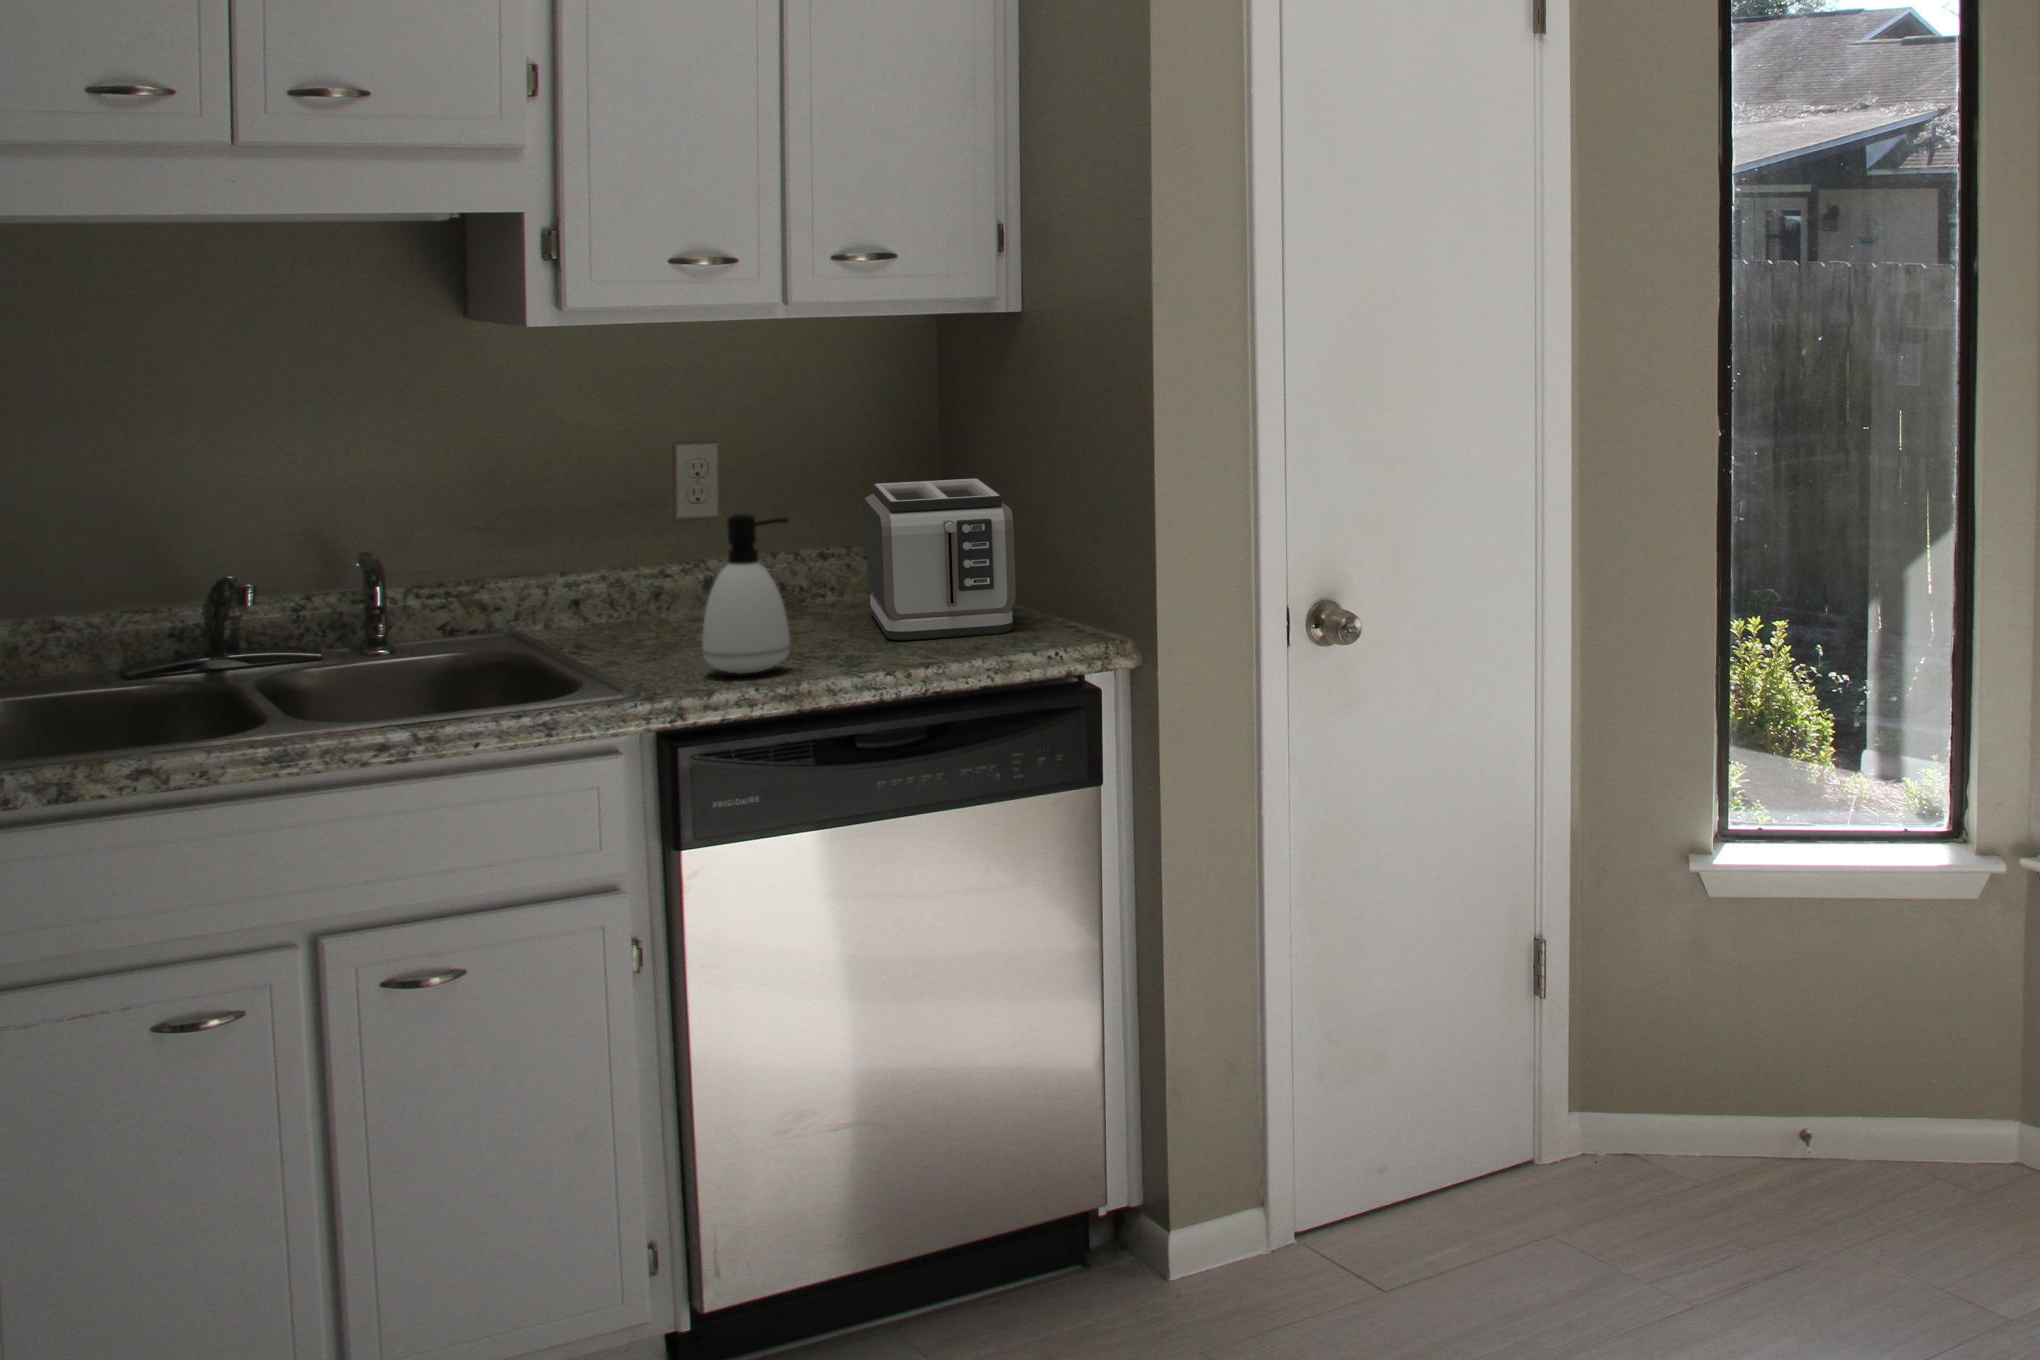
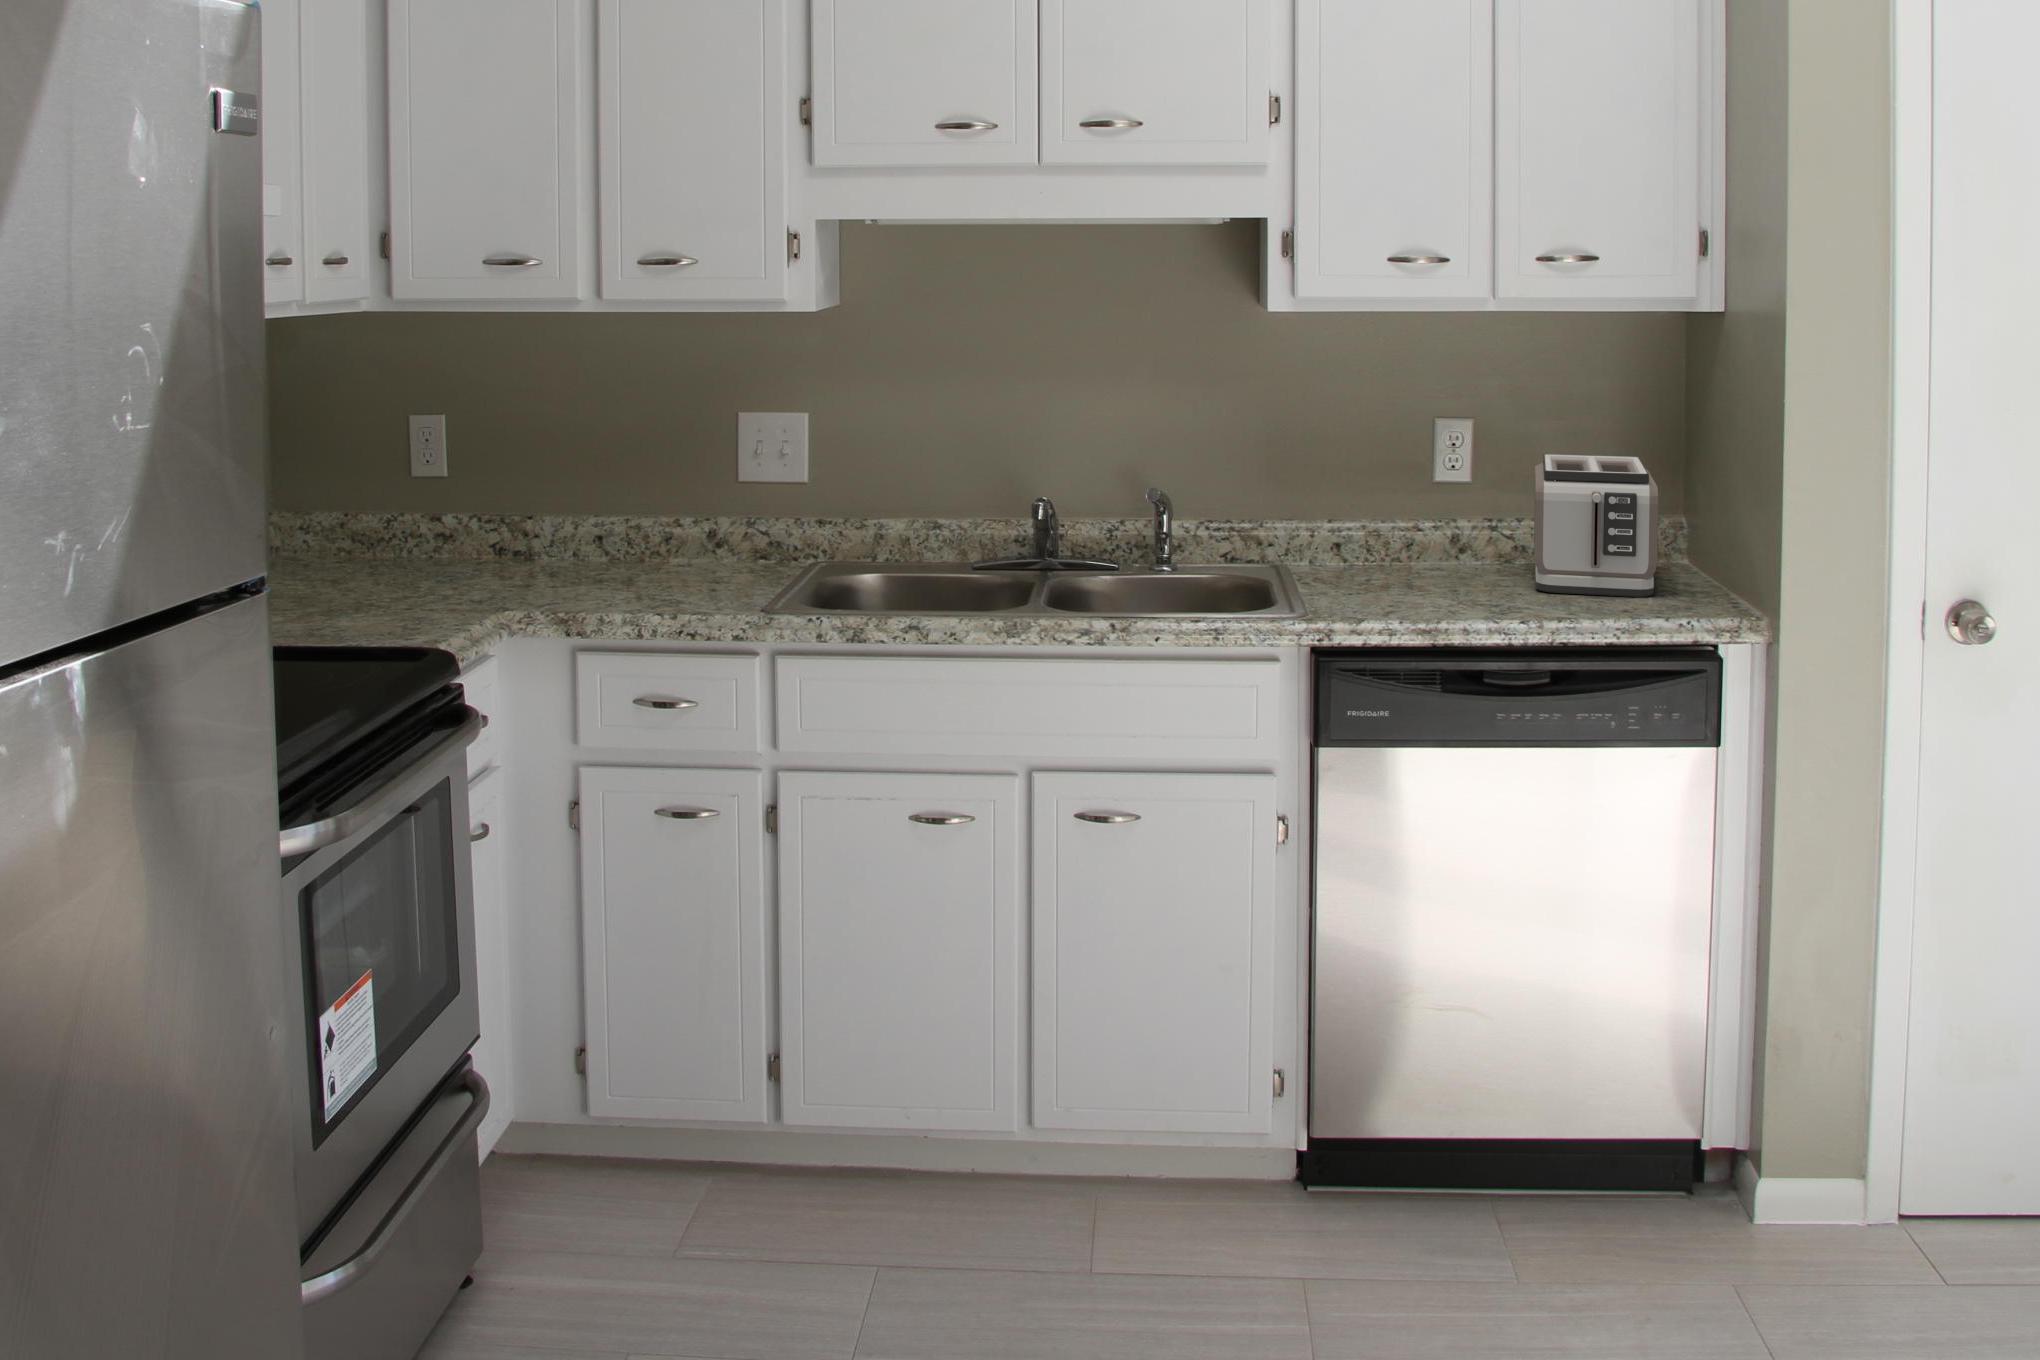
soap dispenser: present [702,514,790,674] -> none [1363,470,1442,606]

